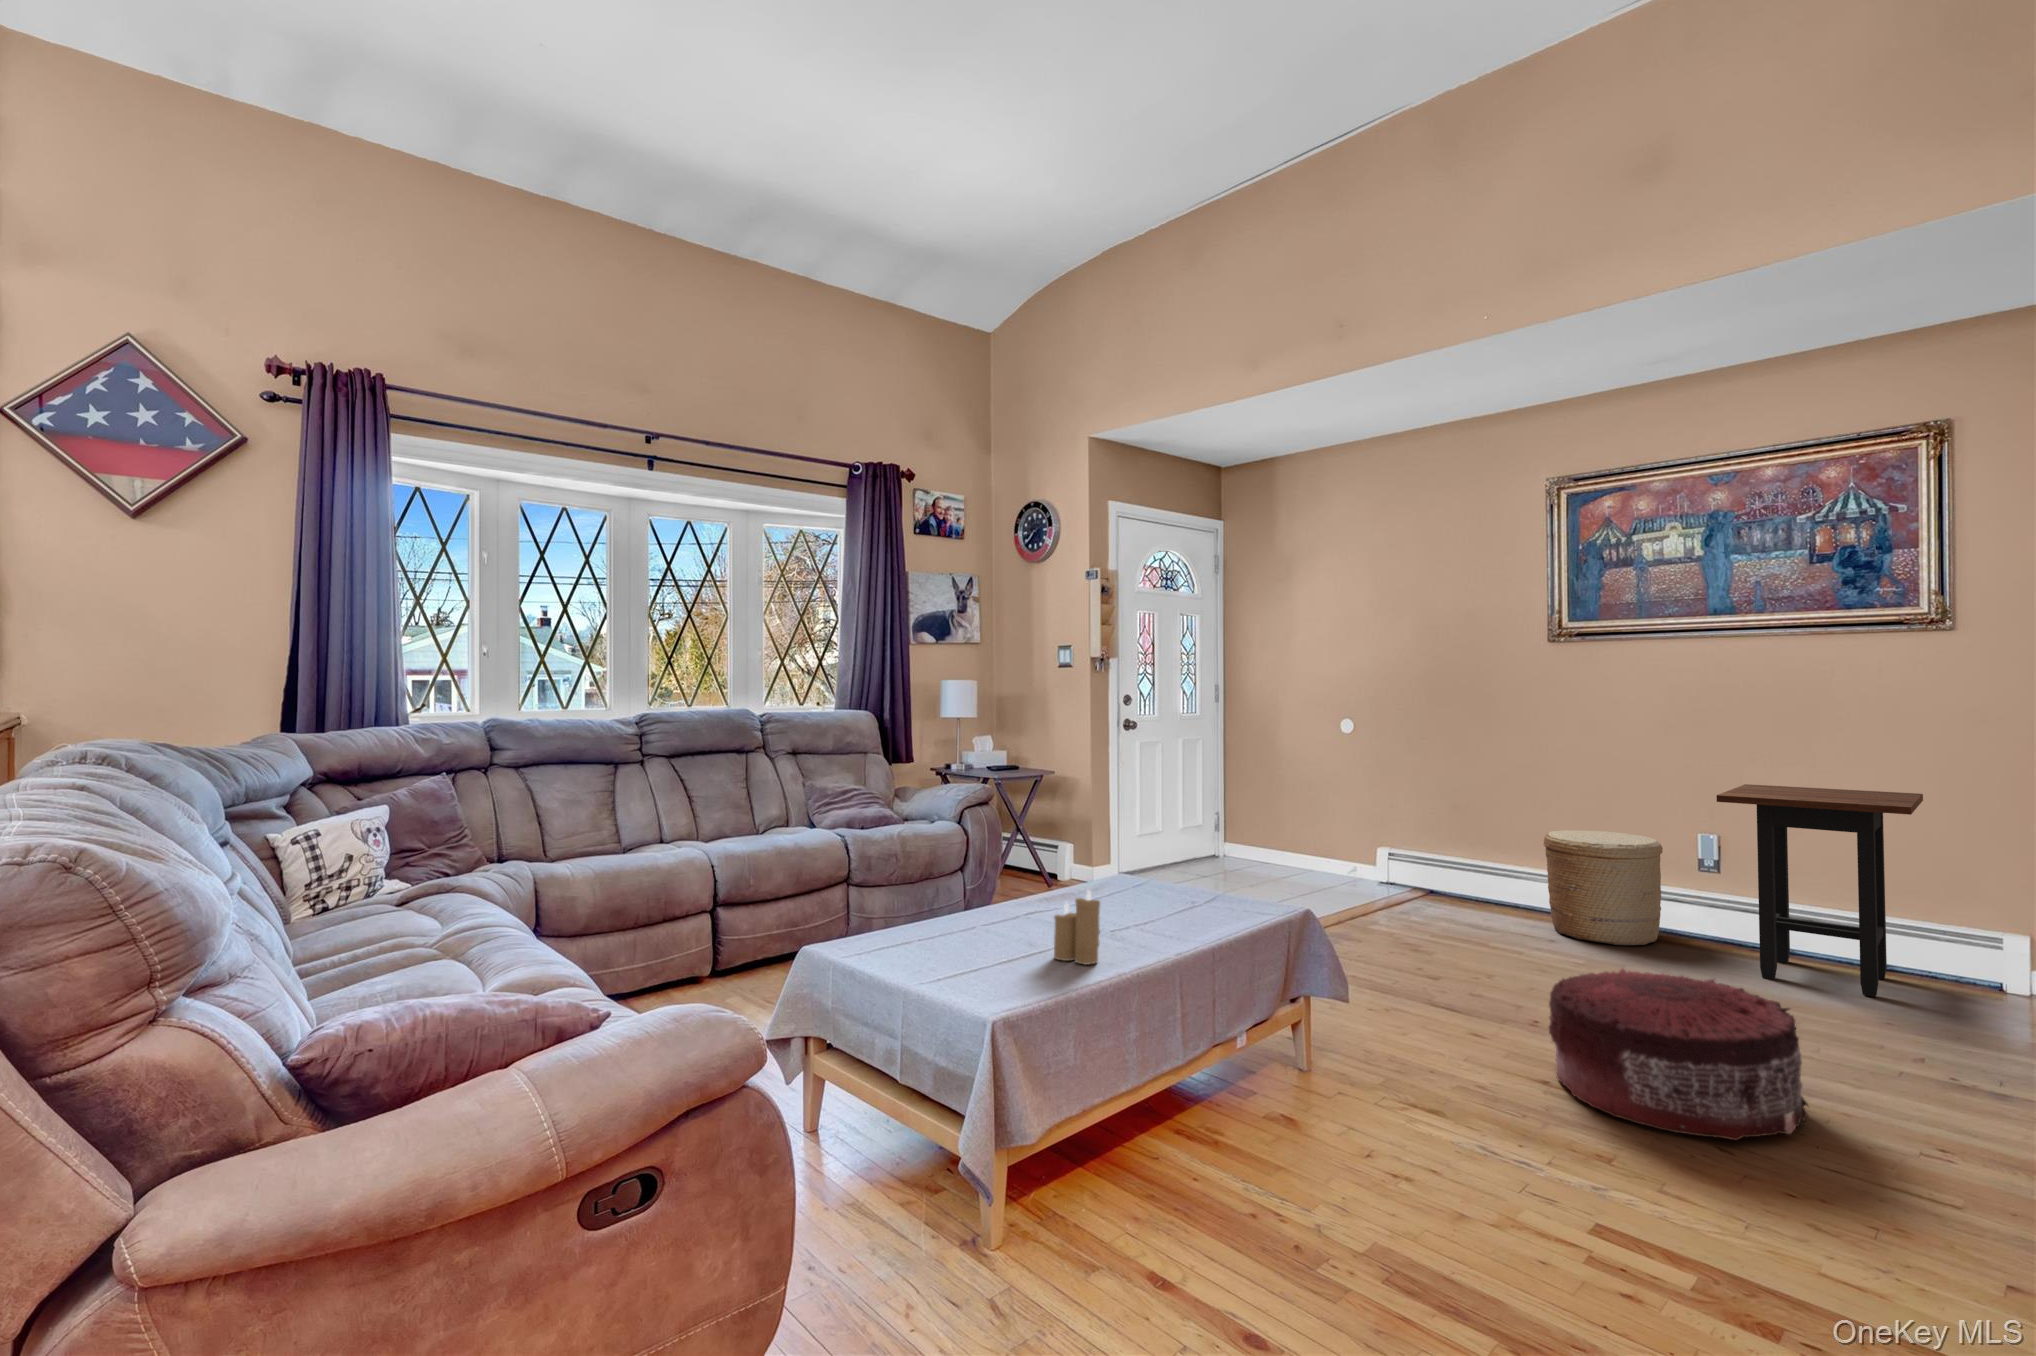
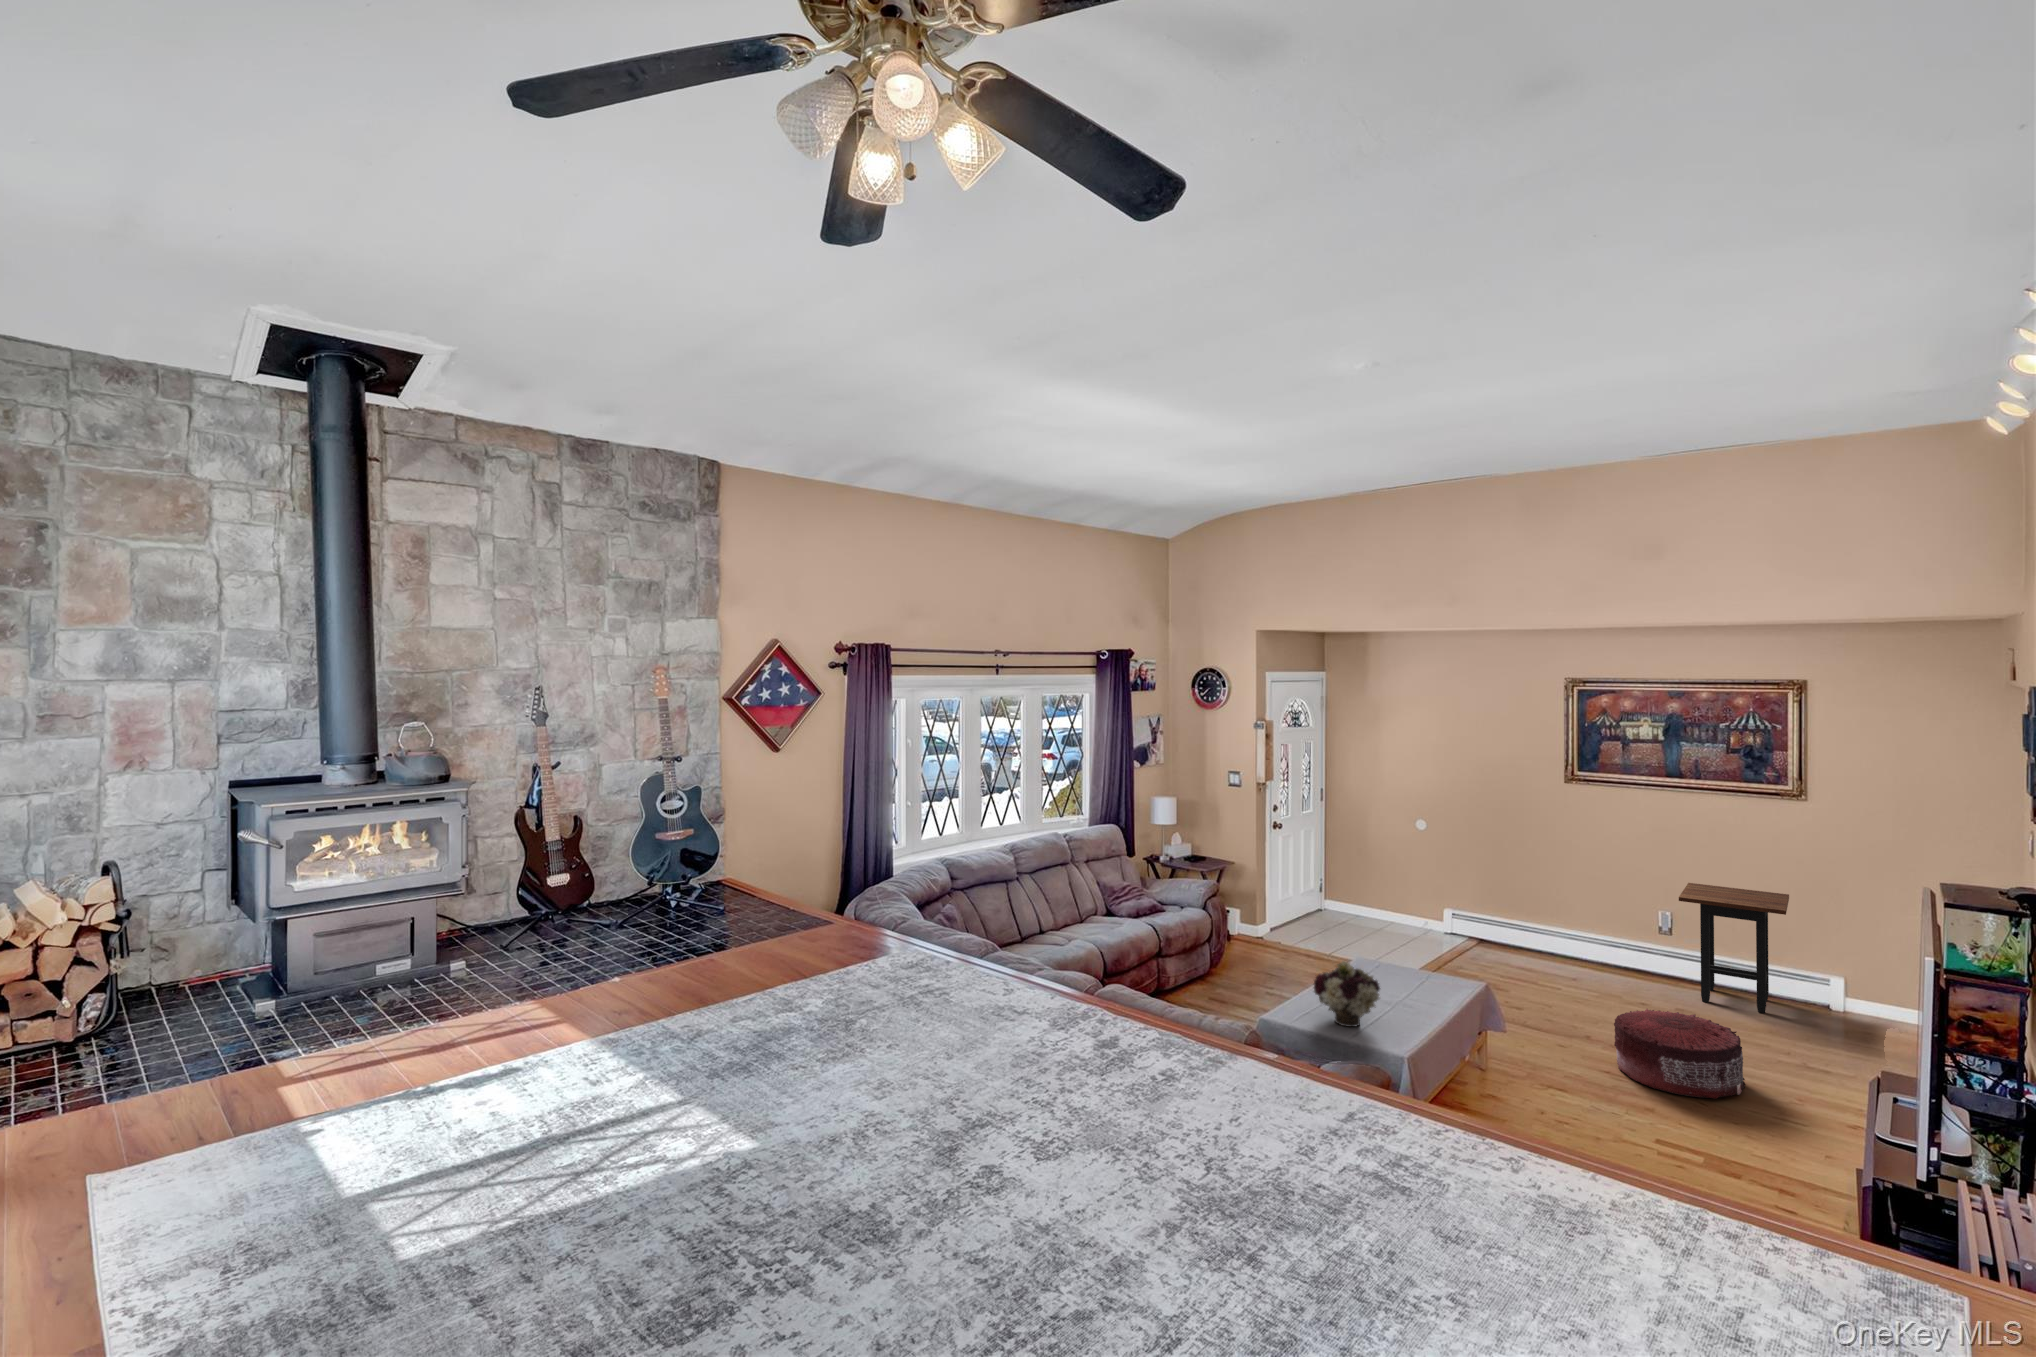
woven basket: present [1544,830,1663,945] -> none [1566,905,1640,980]
flower arrangement: none [883,834,1006,964] -> present [1314,961,1380,1027]
candle: present [1054,890,1100,965] -> none [1399,987,1425,1025]

